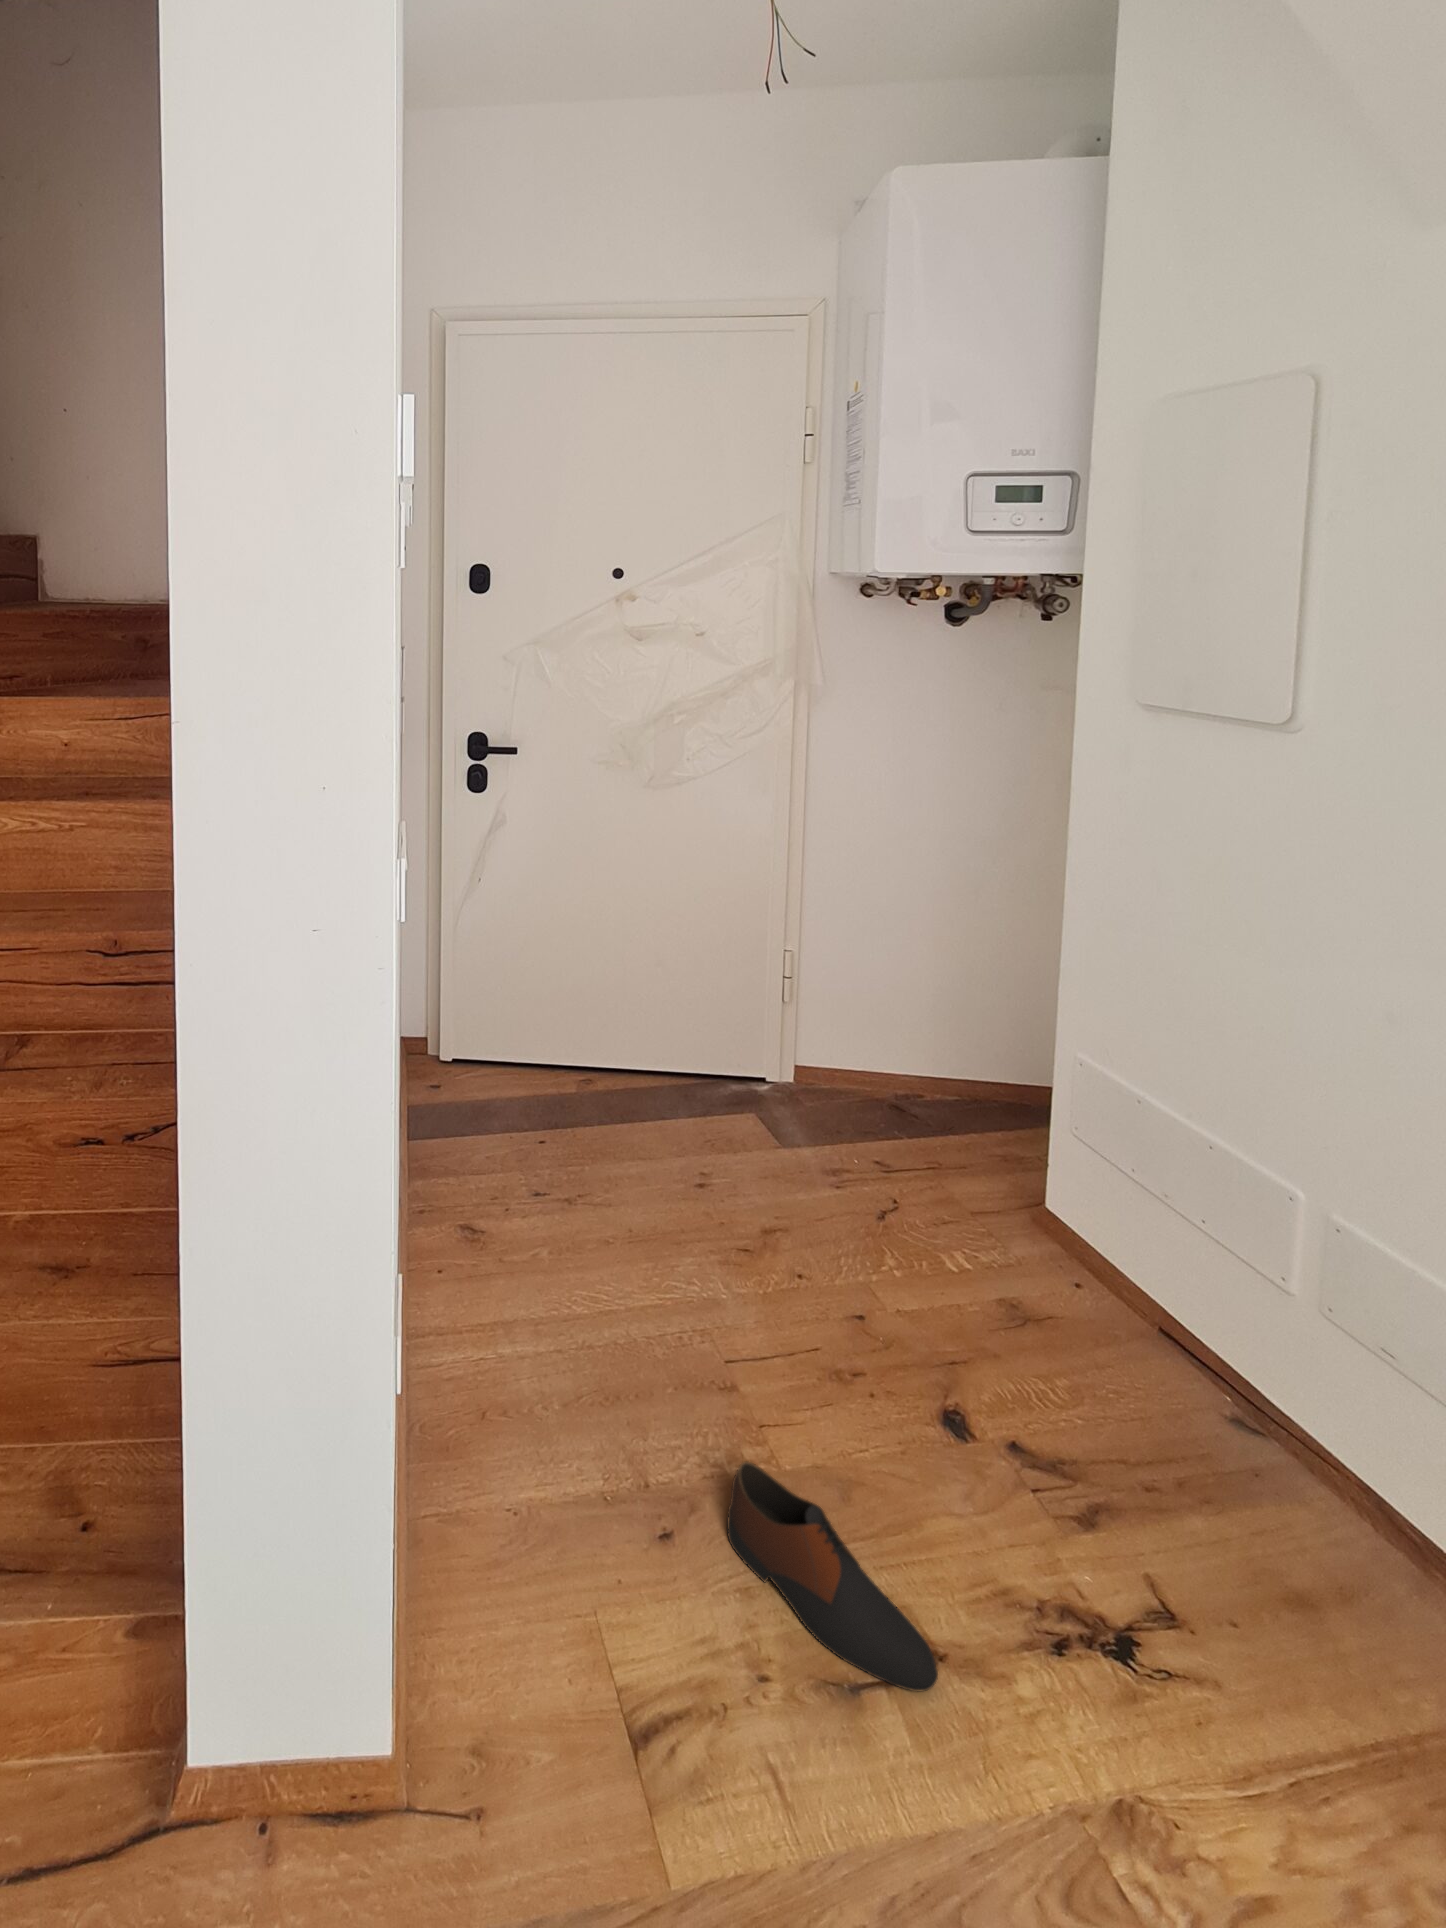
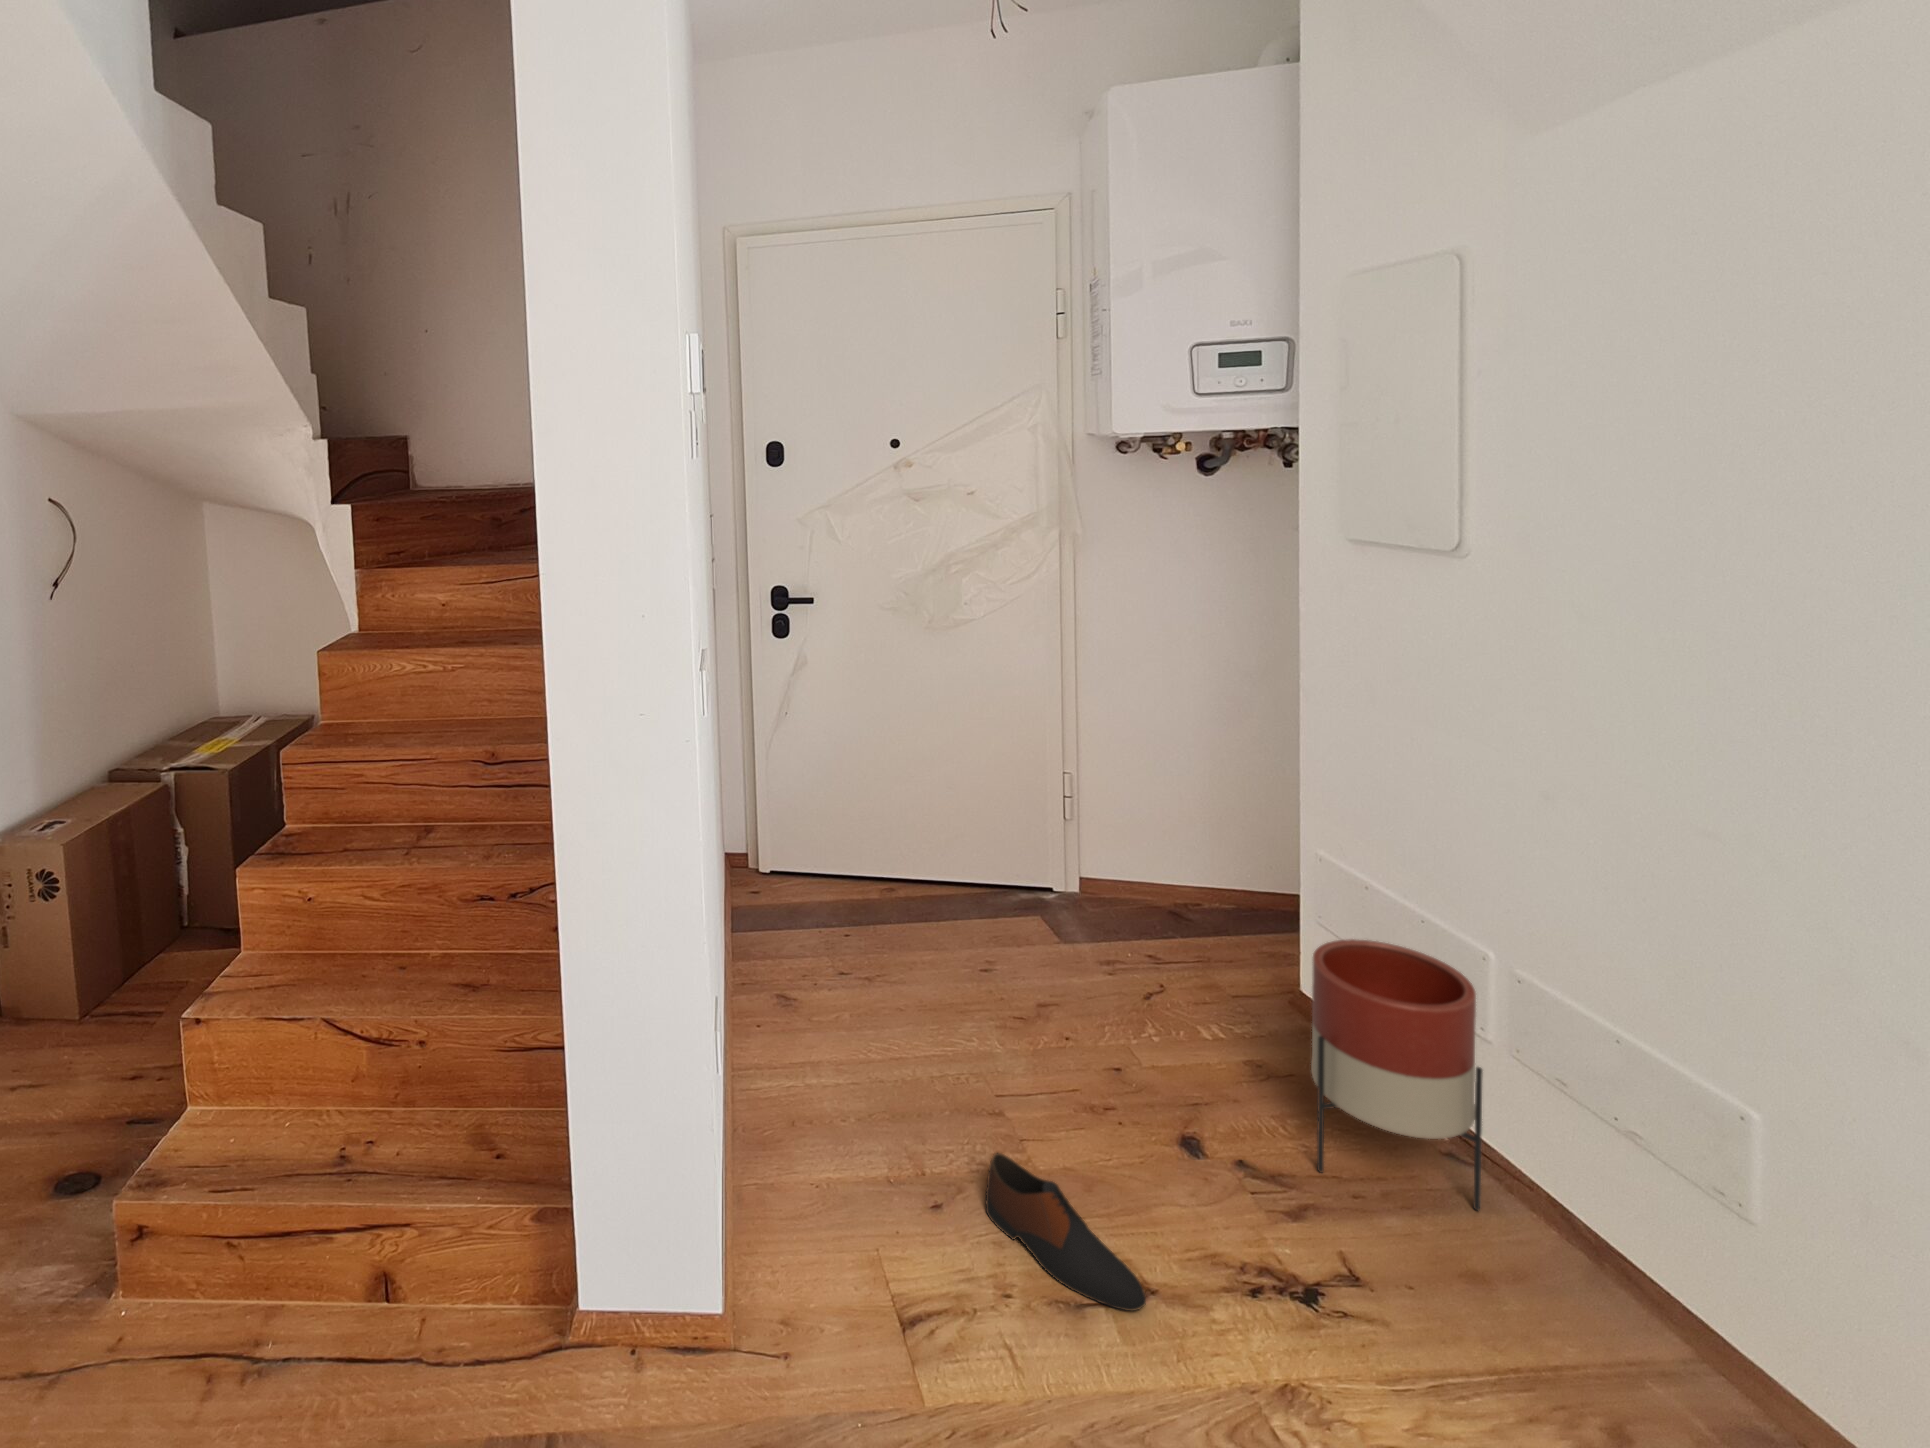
planter: none [1088,1166,1294,1493] -> present [1311,939,1483,1211]

